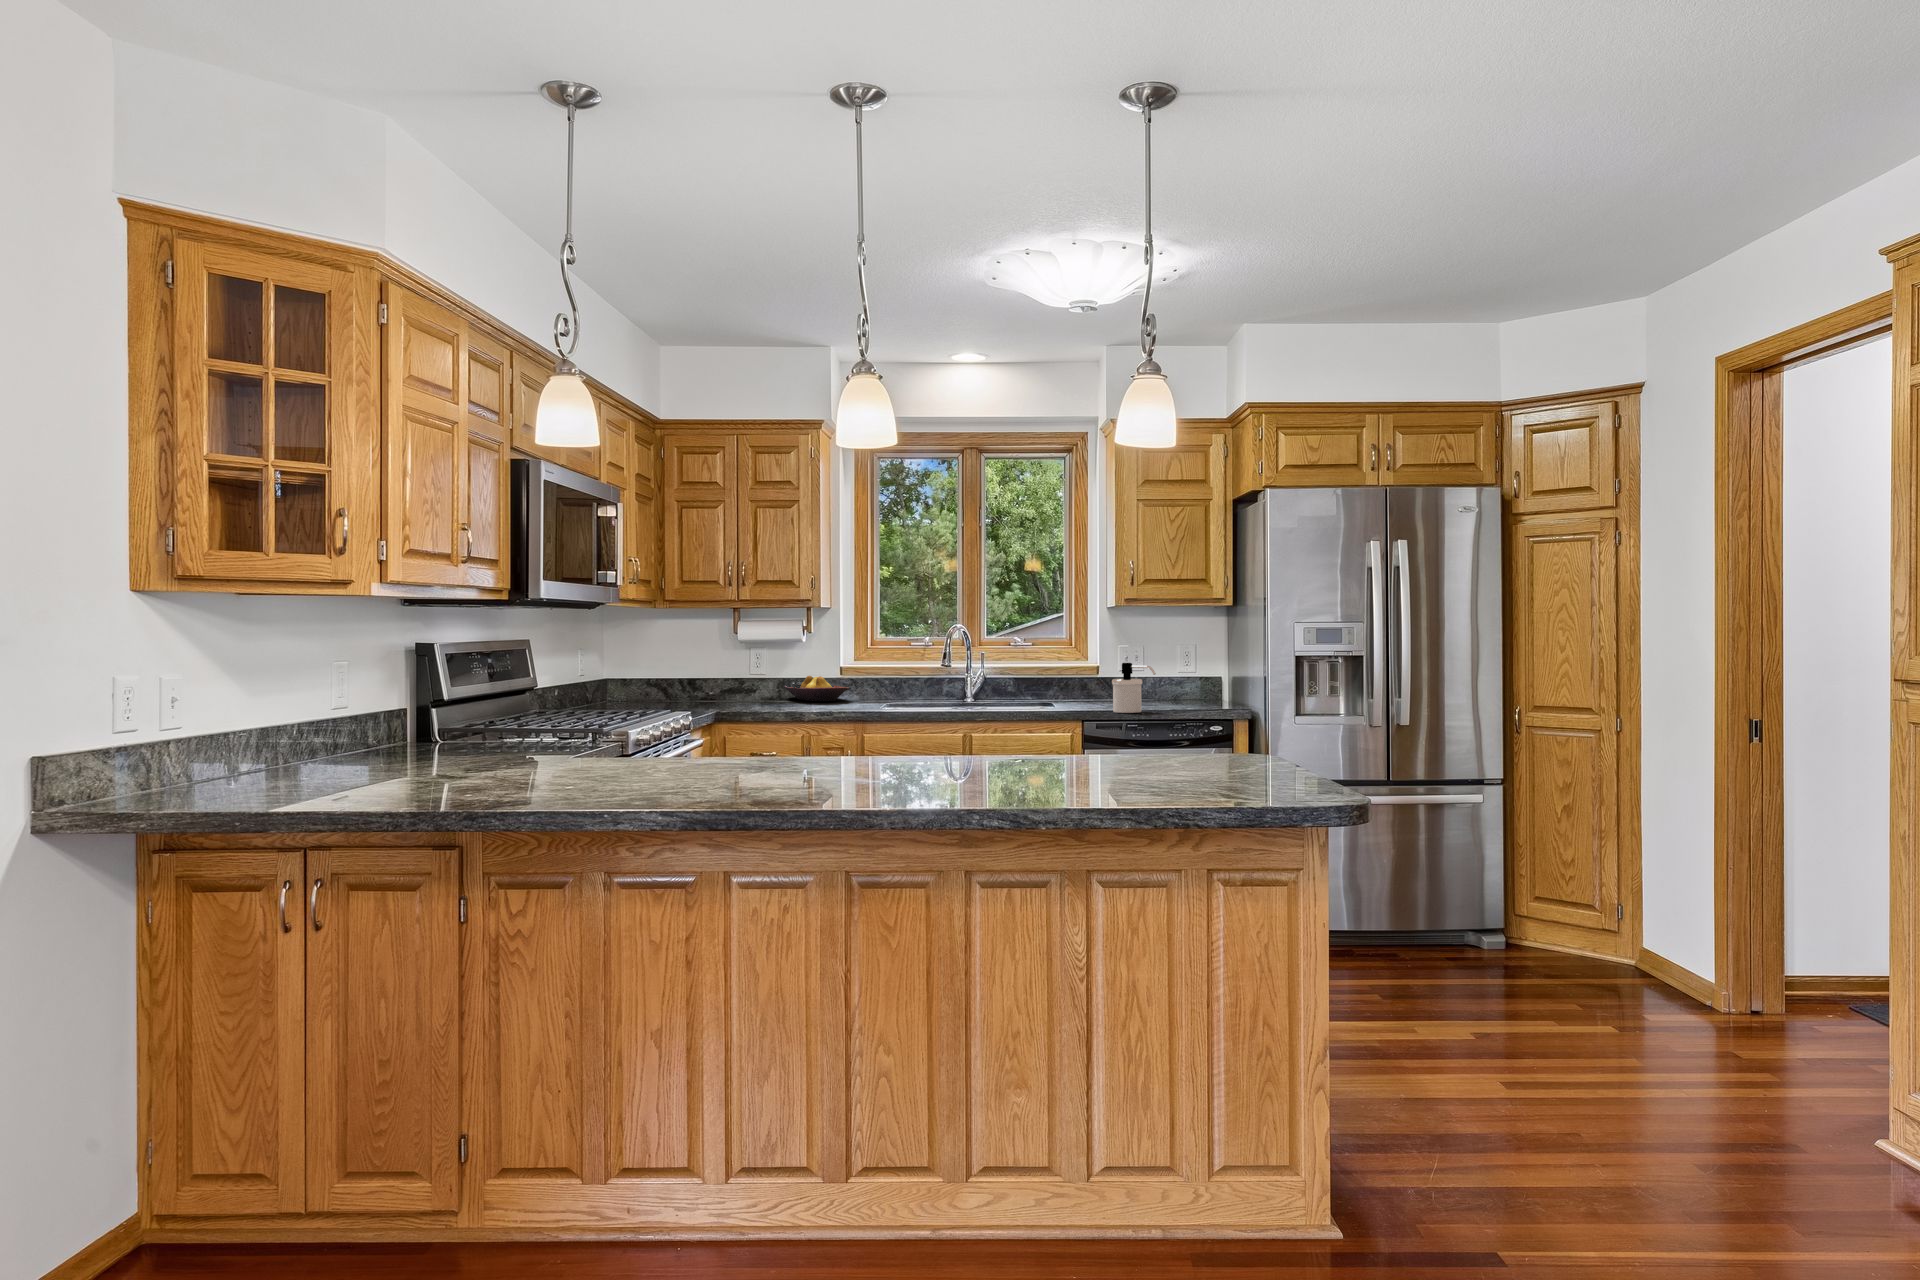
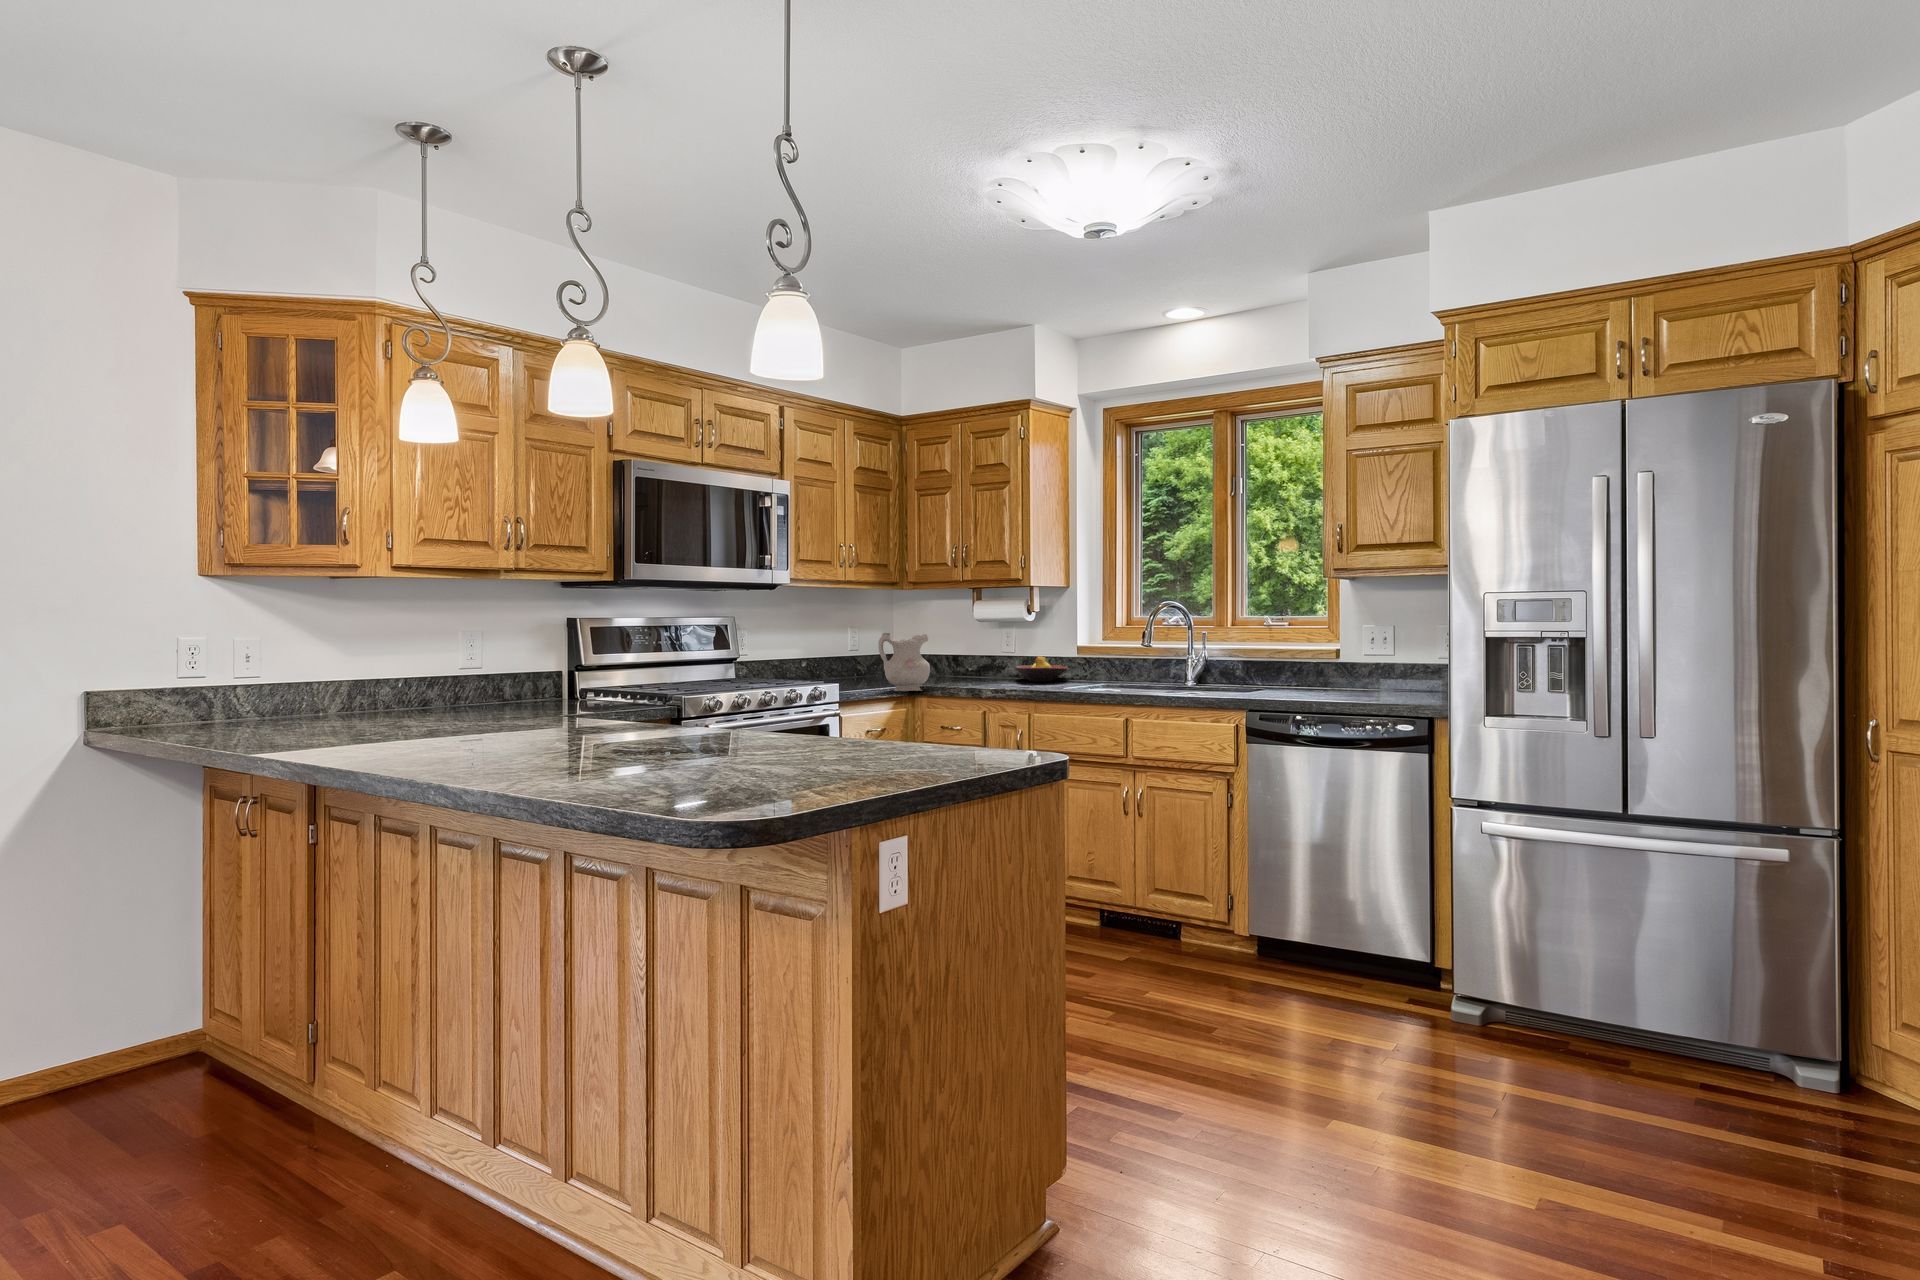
ceramic pitcher: none [694,654,744,716] -> present [878,633,930,691]
soap dispenser: present [1112,663,1156,713] -> none [1281,644,1323,704]

